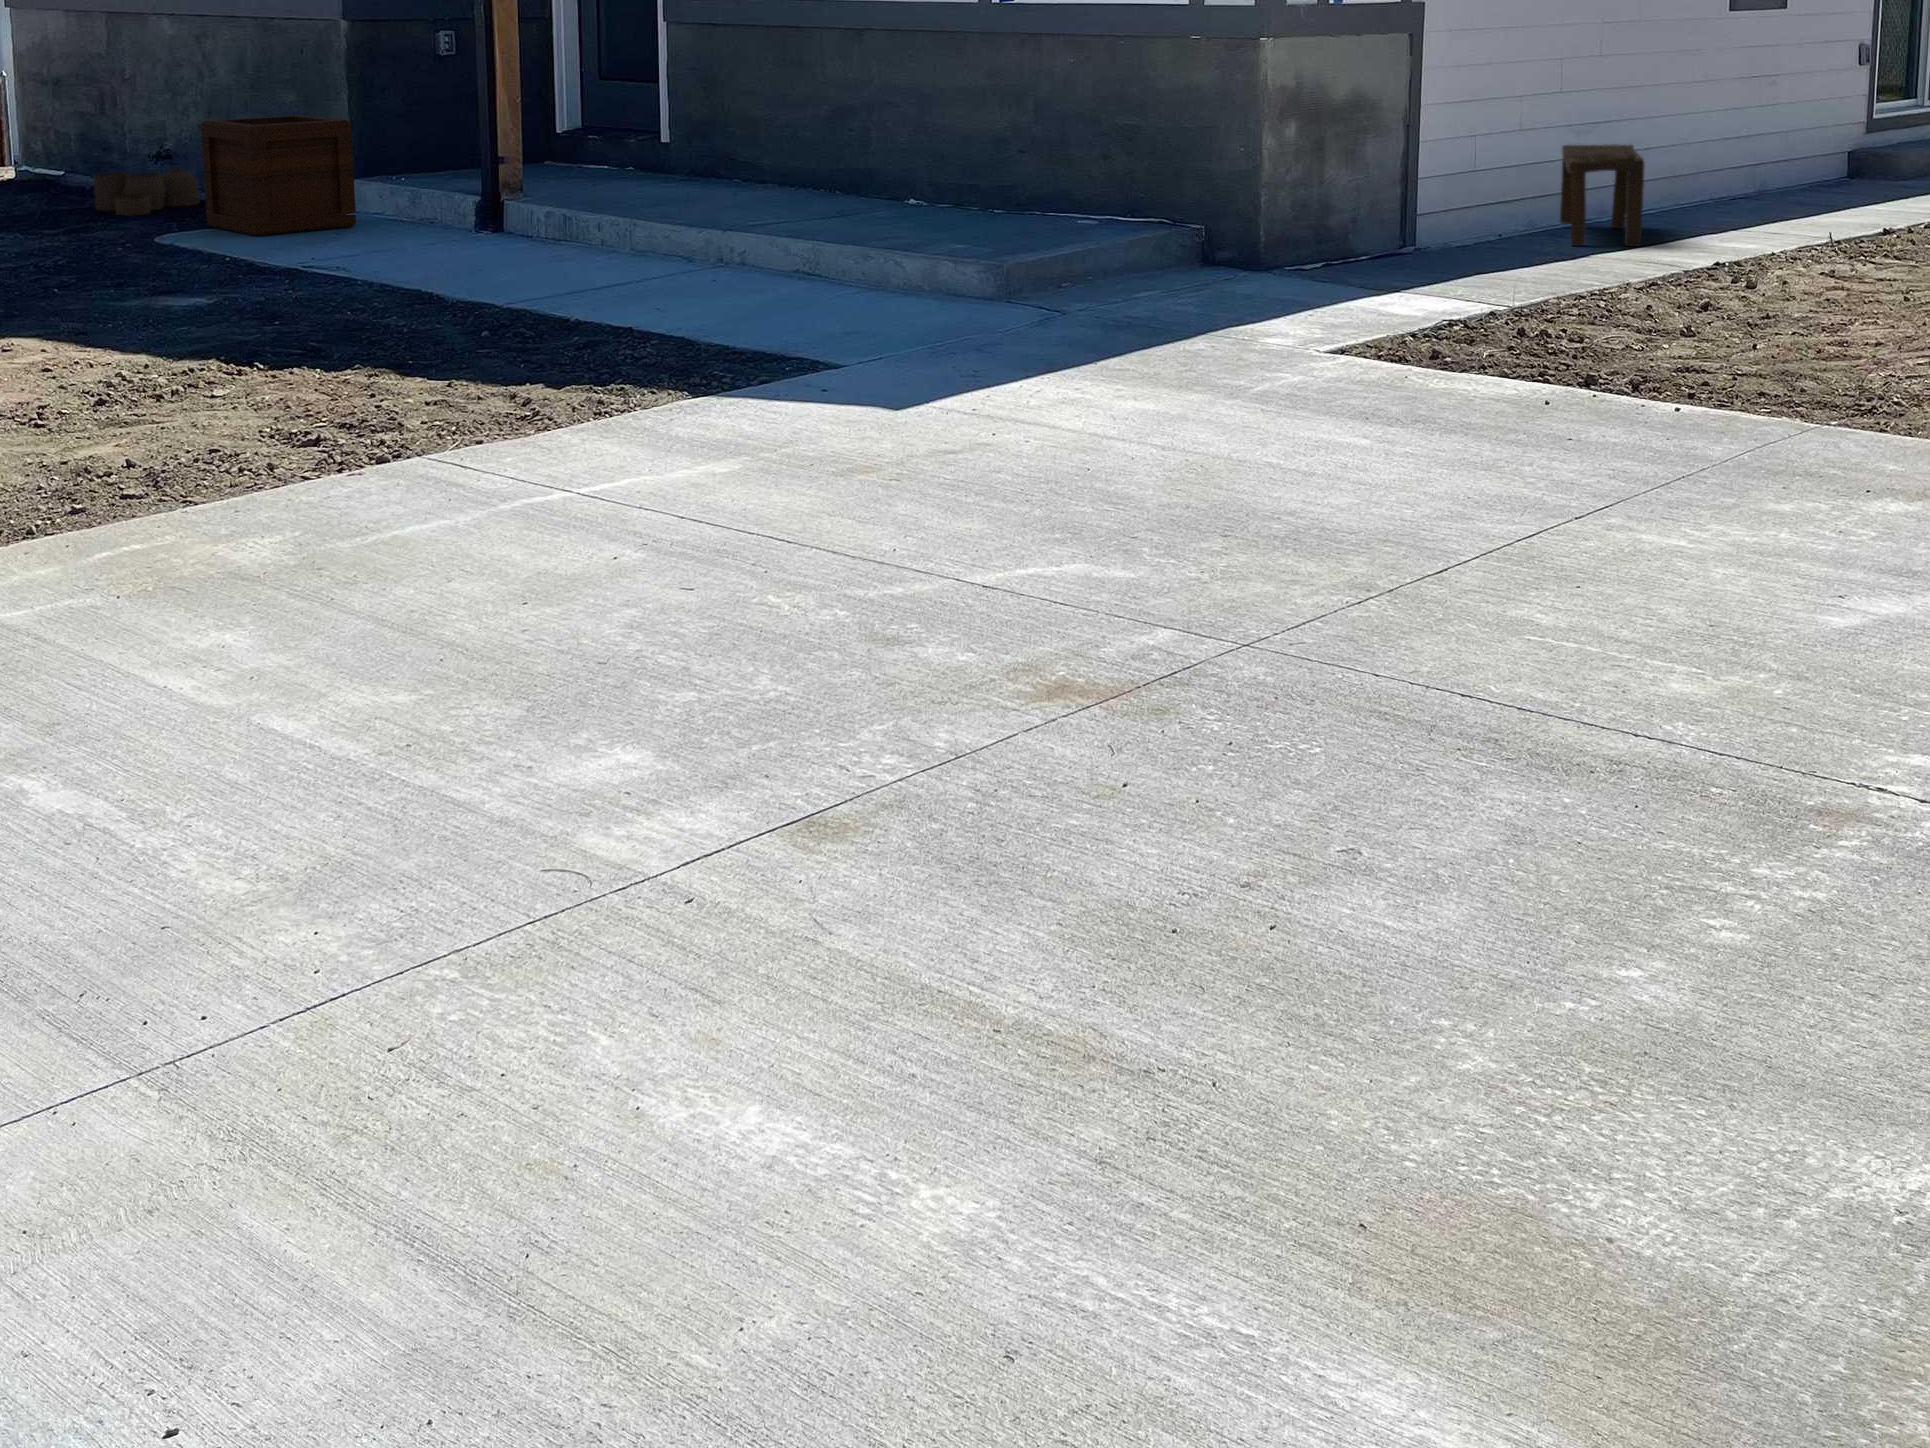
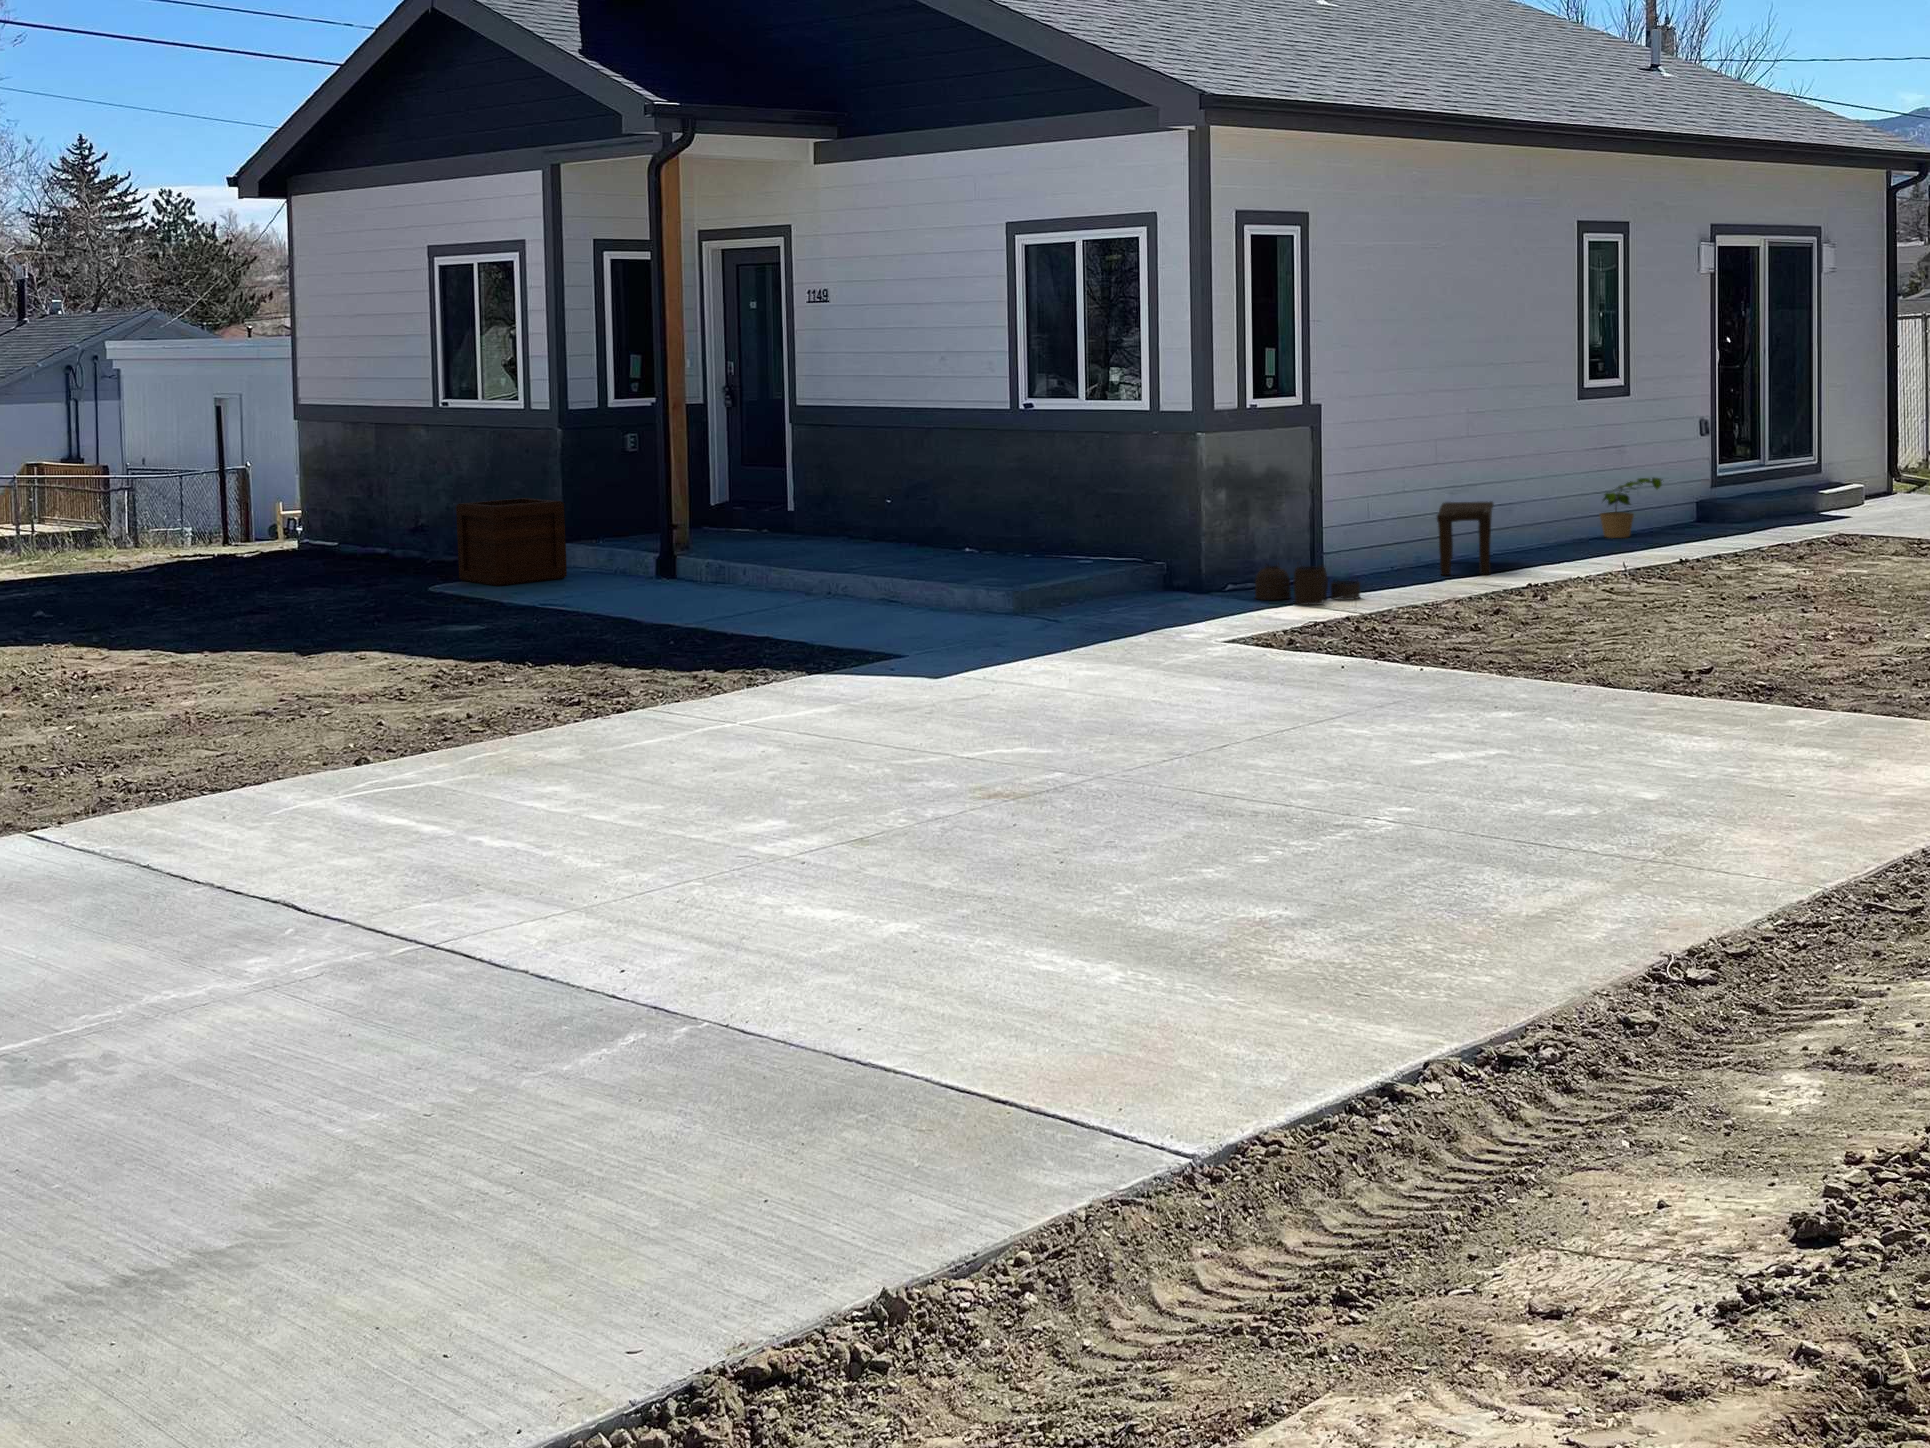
potted plant: none [1742,117,1834,197] -> present [1600,478,1662,538]
woven basket: present [93,166,200,216] -> present [1255,563,1360,605]

